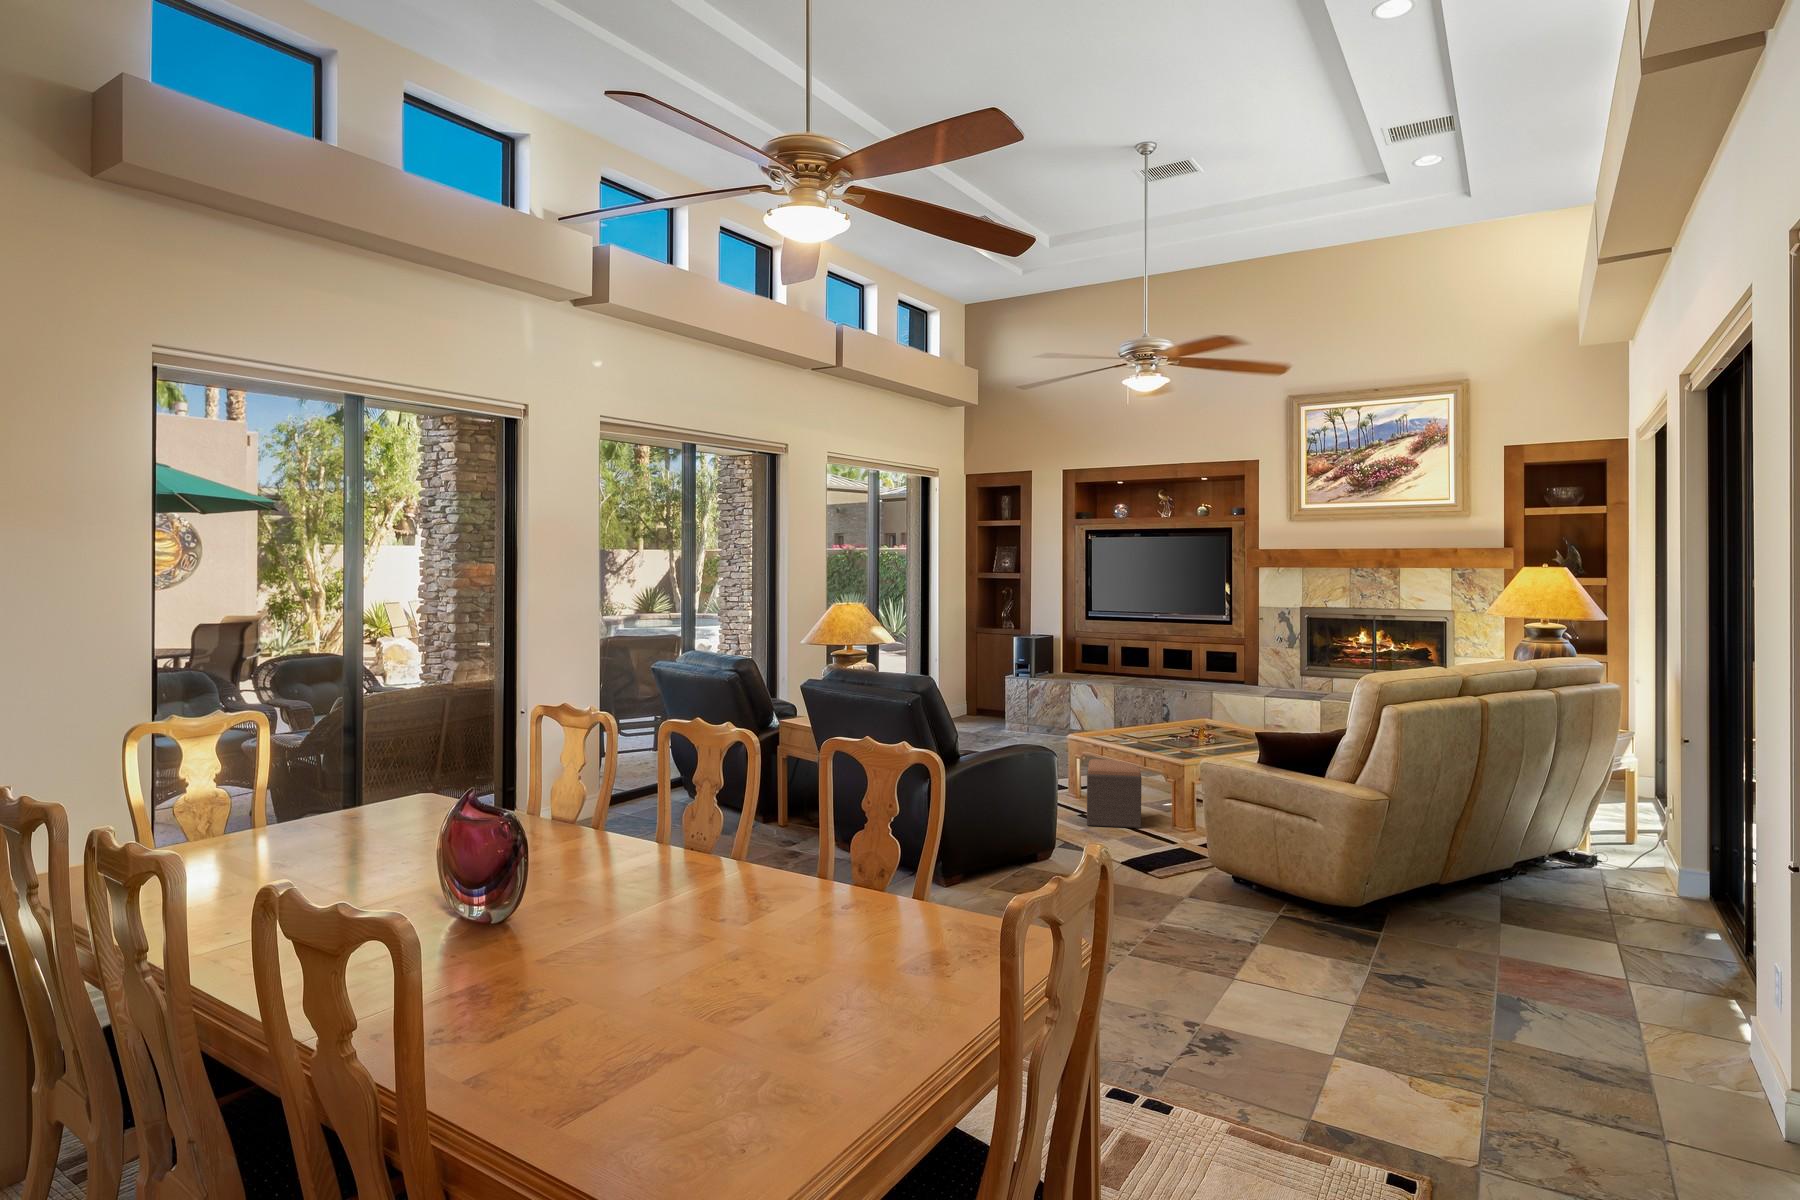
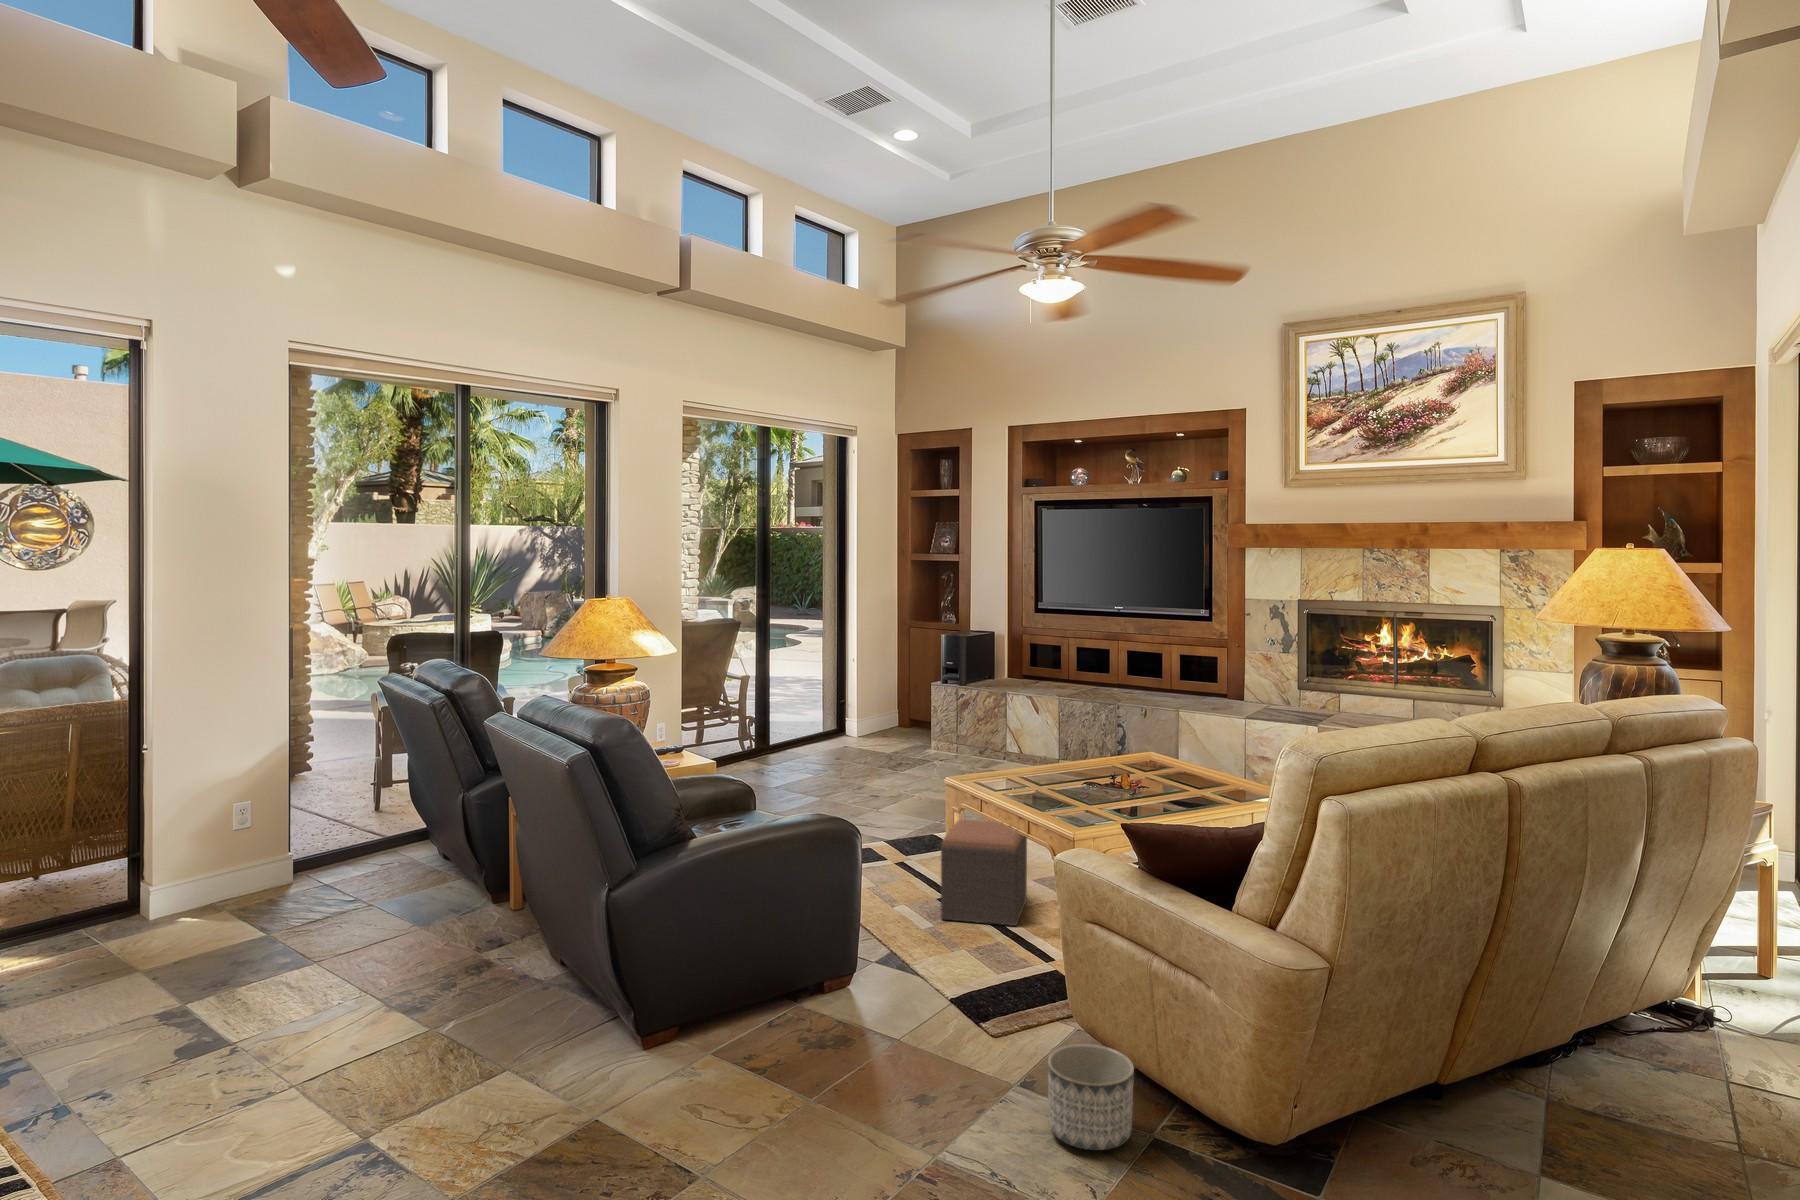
planter: none [1216,866,1268,919] -> present [1048,1044,1134,1151]

